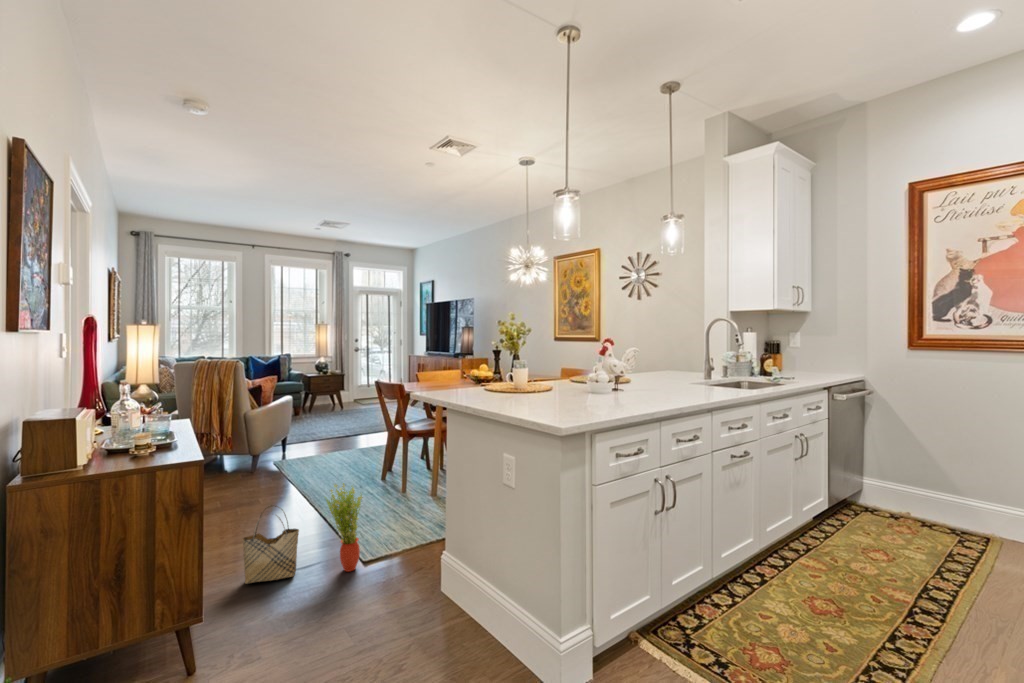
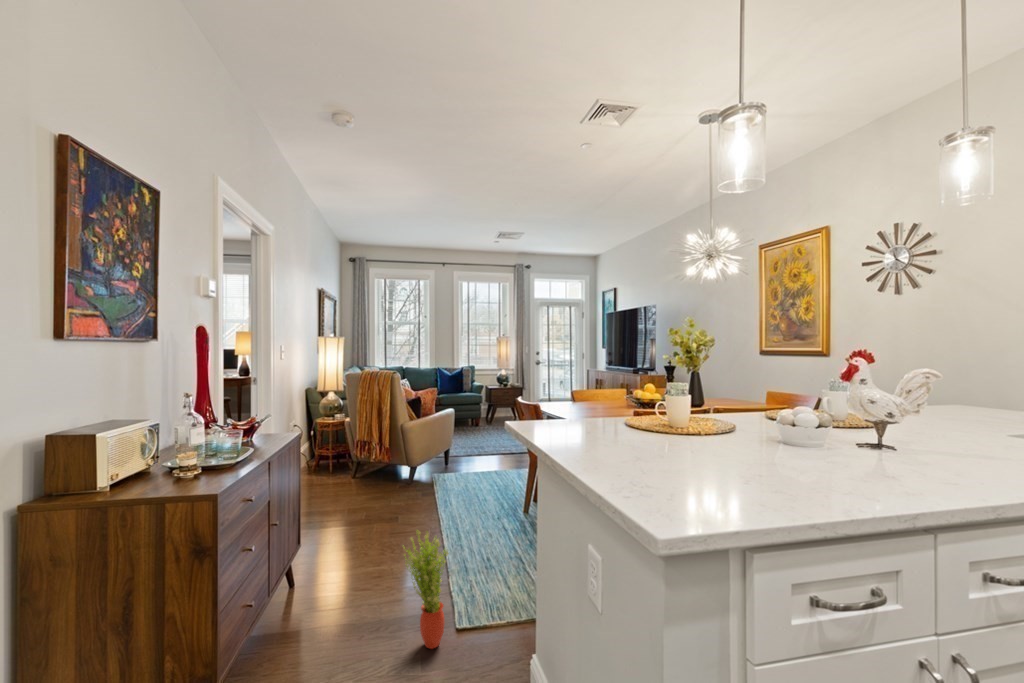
woven basket: present [242,505,299,584] -> none [318,544,380,639]

